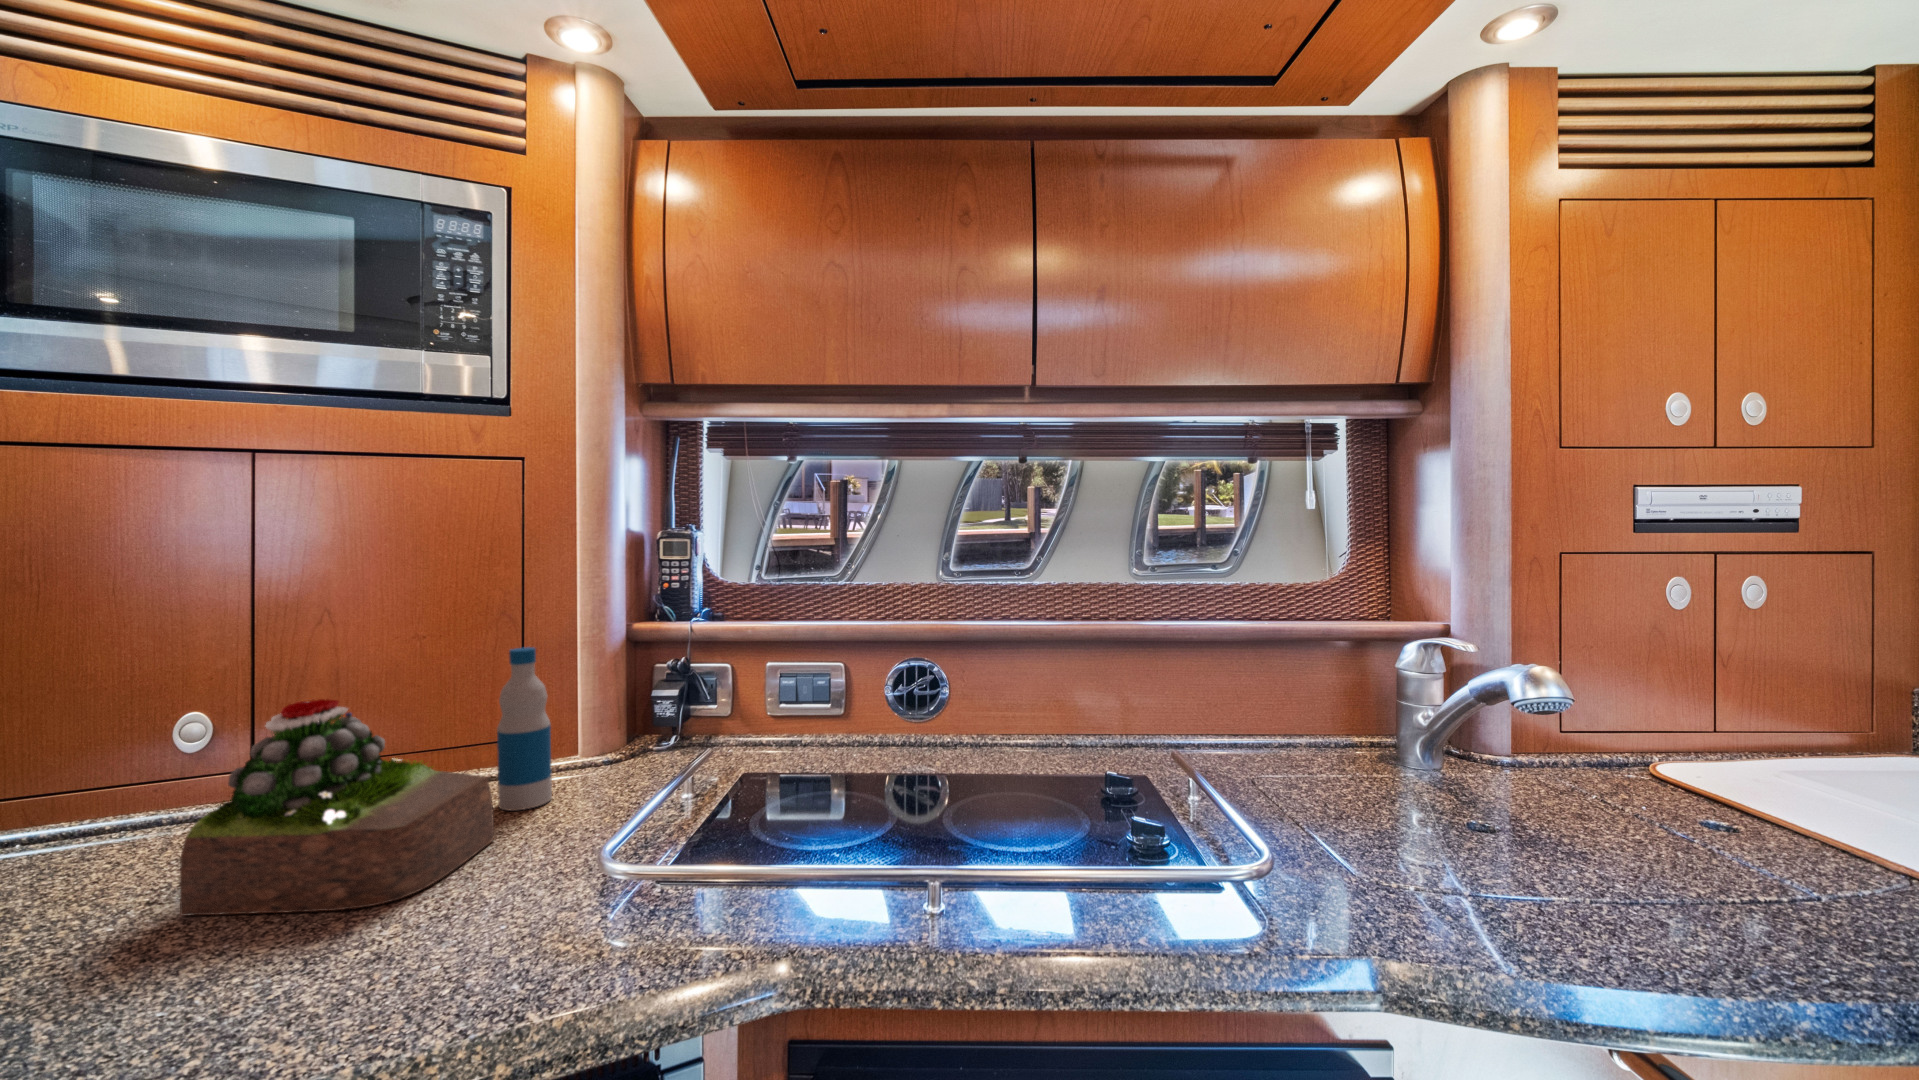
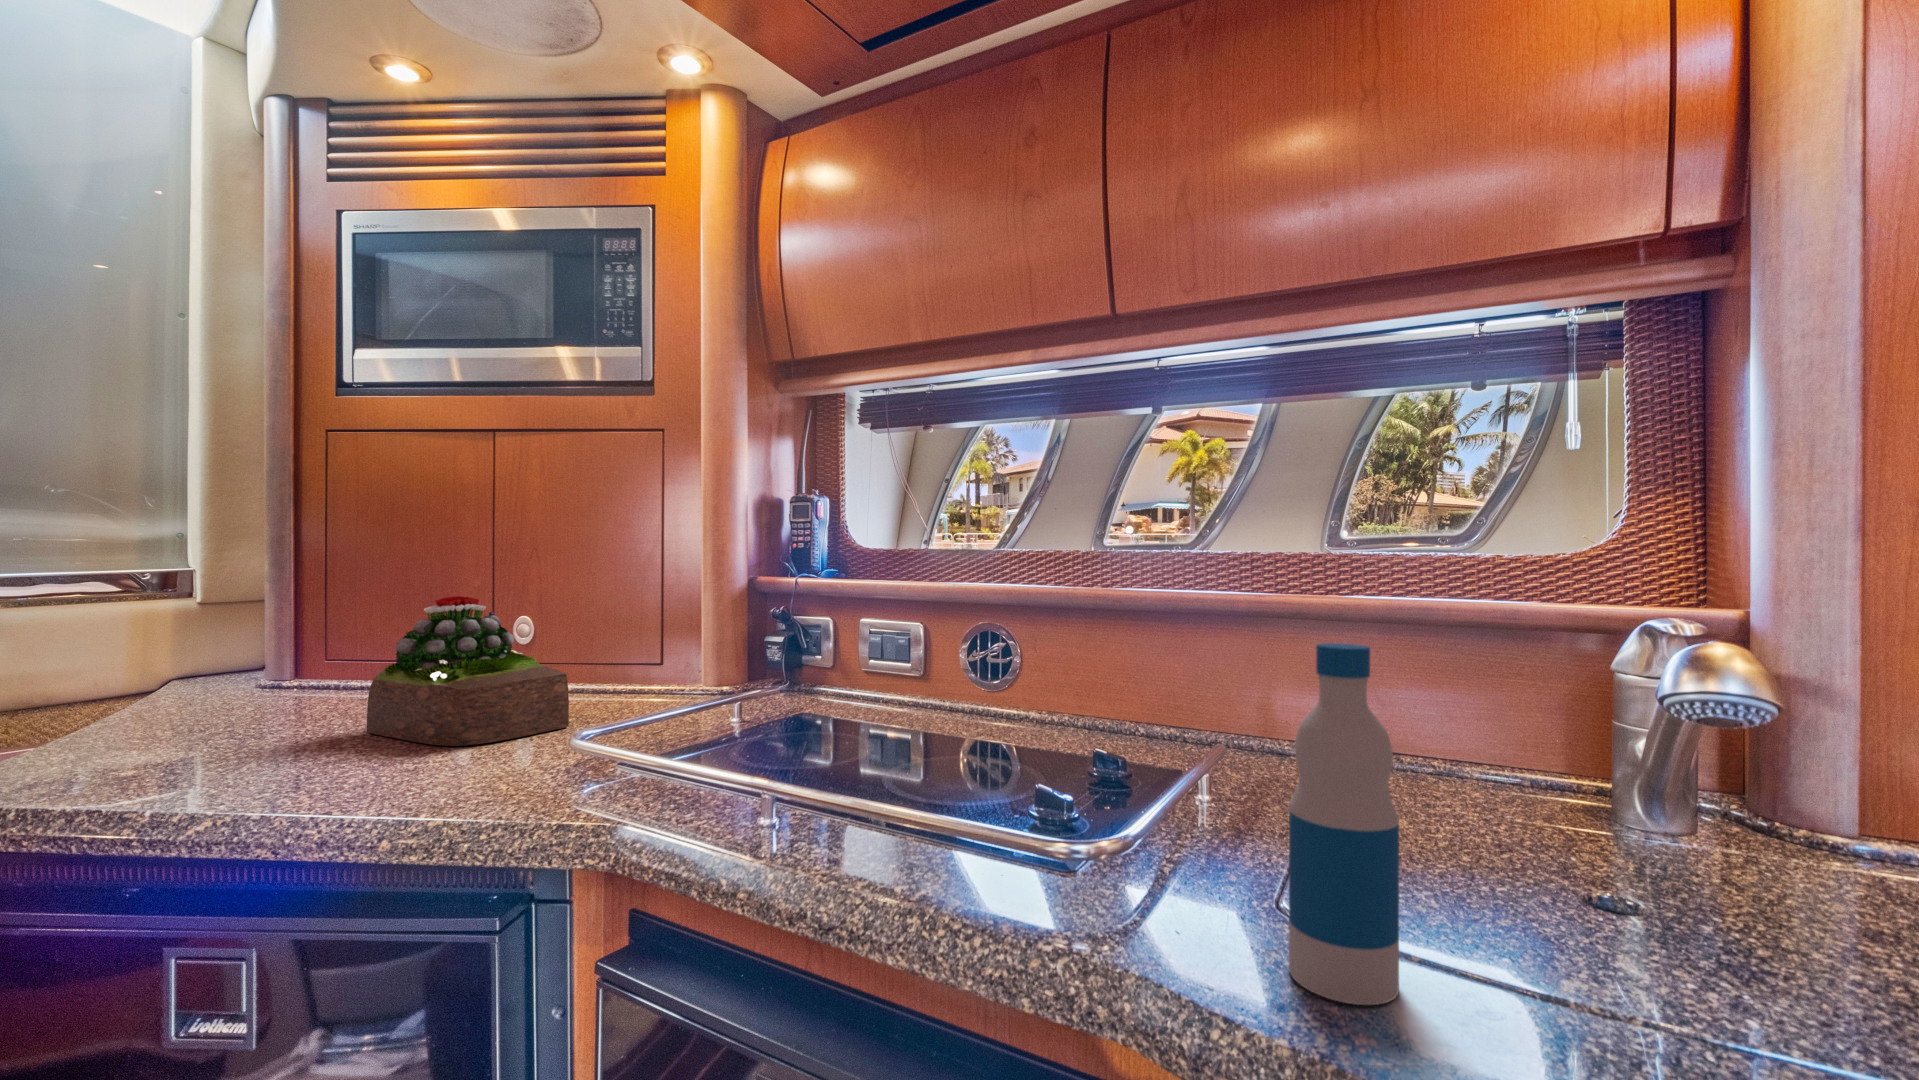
bottle: present [497,647,552,811] -> present [1289,643,1399,1005]

